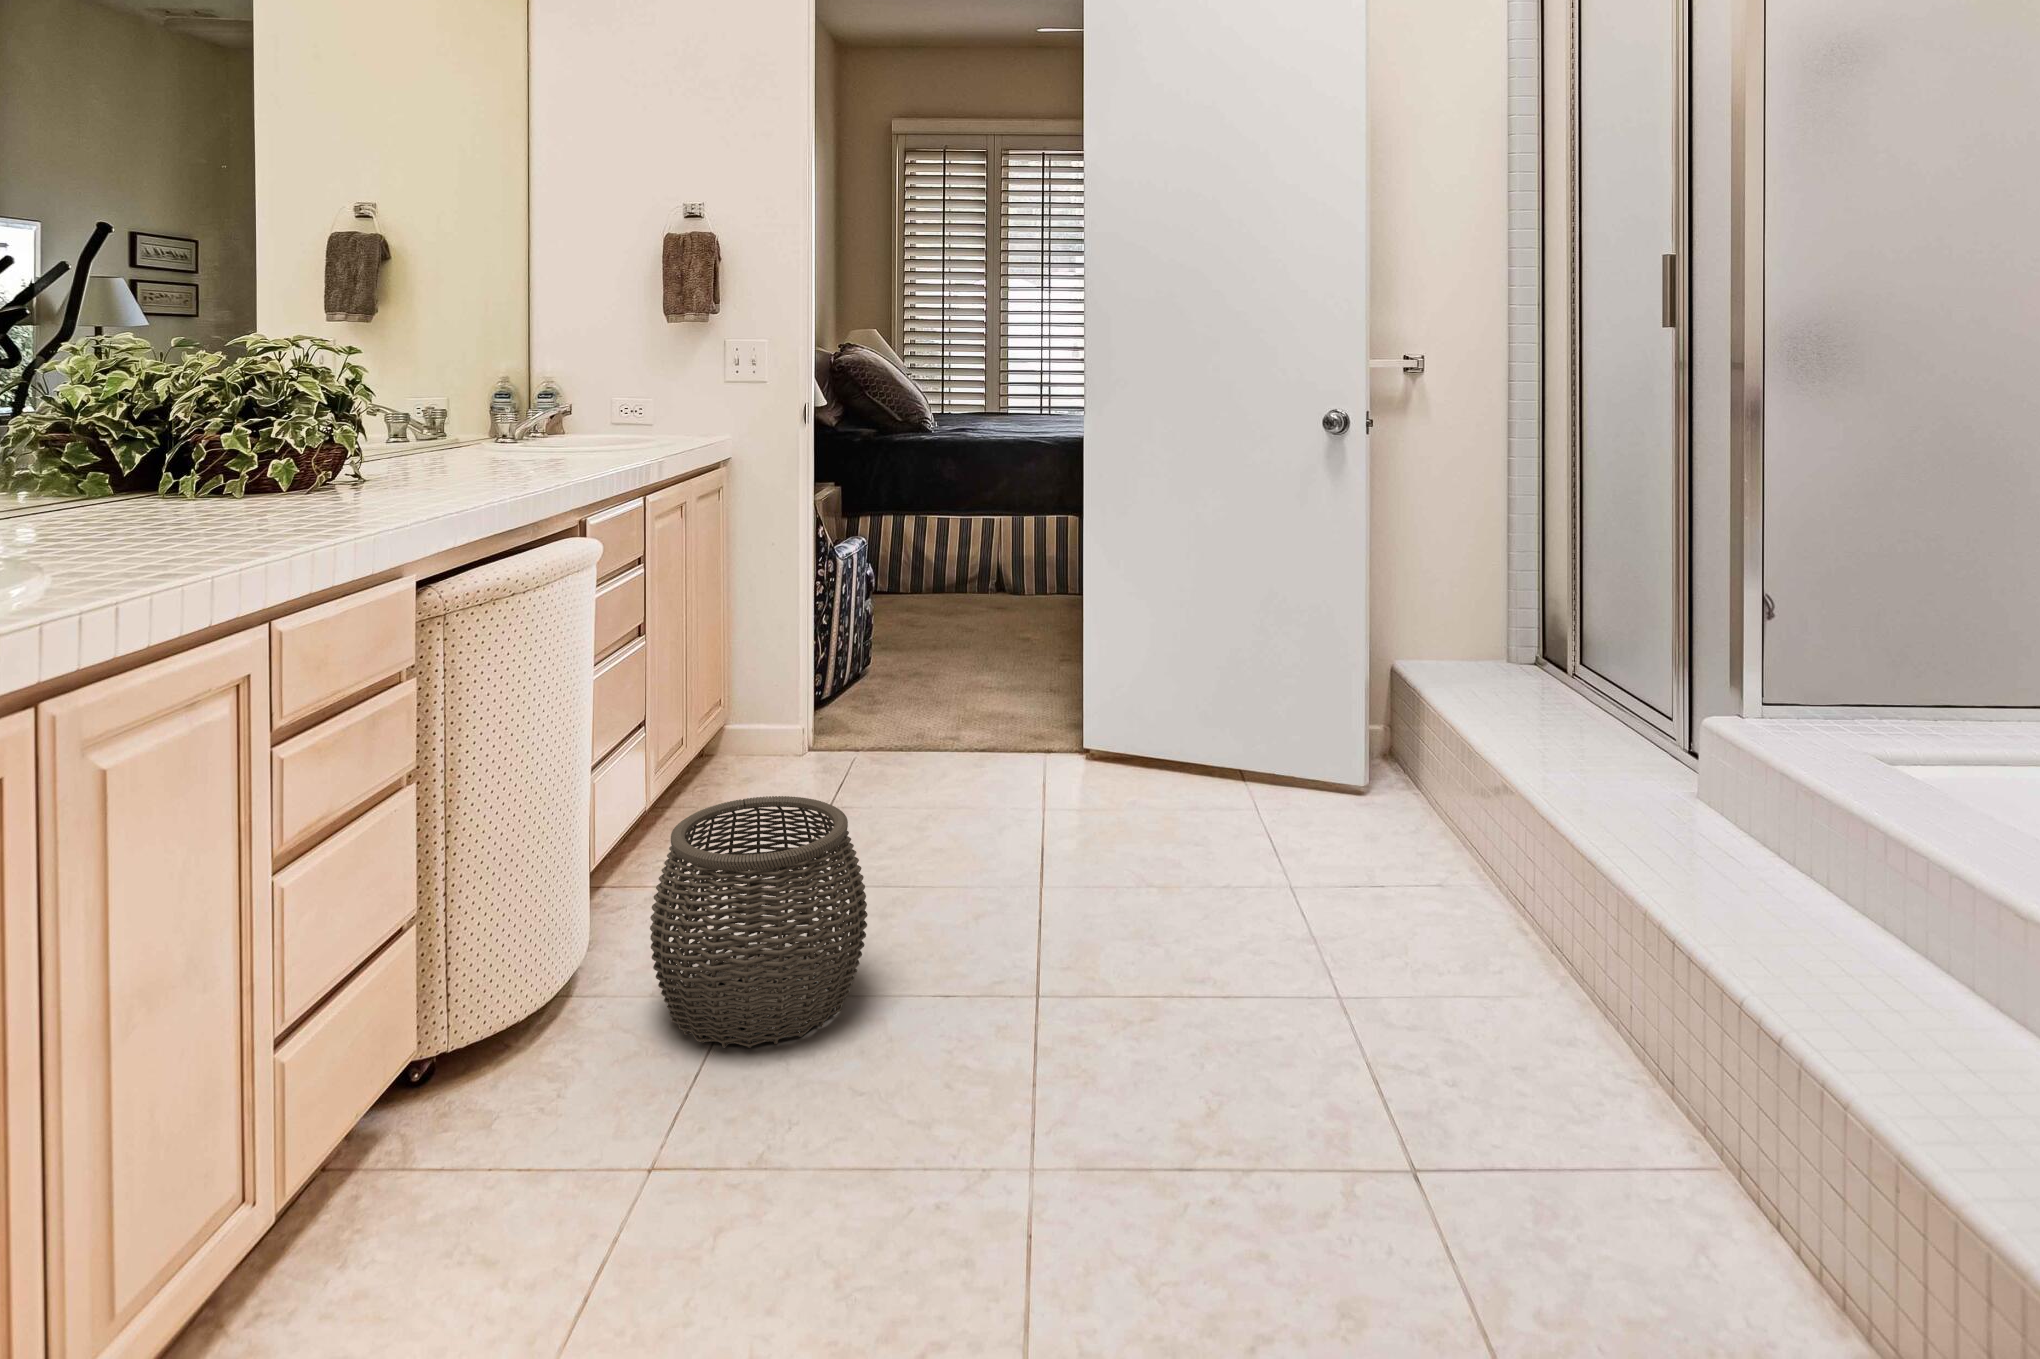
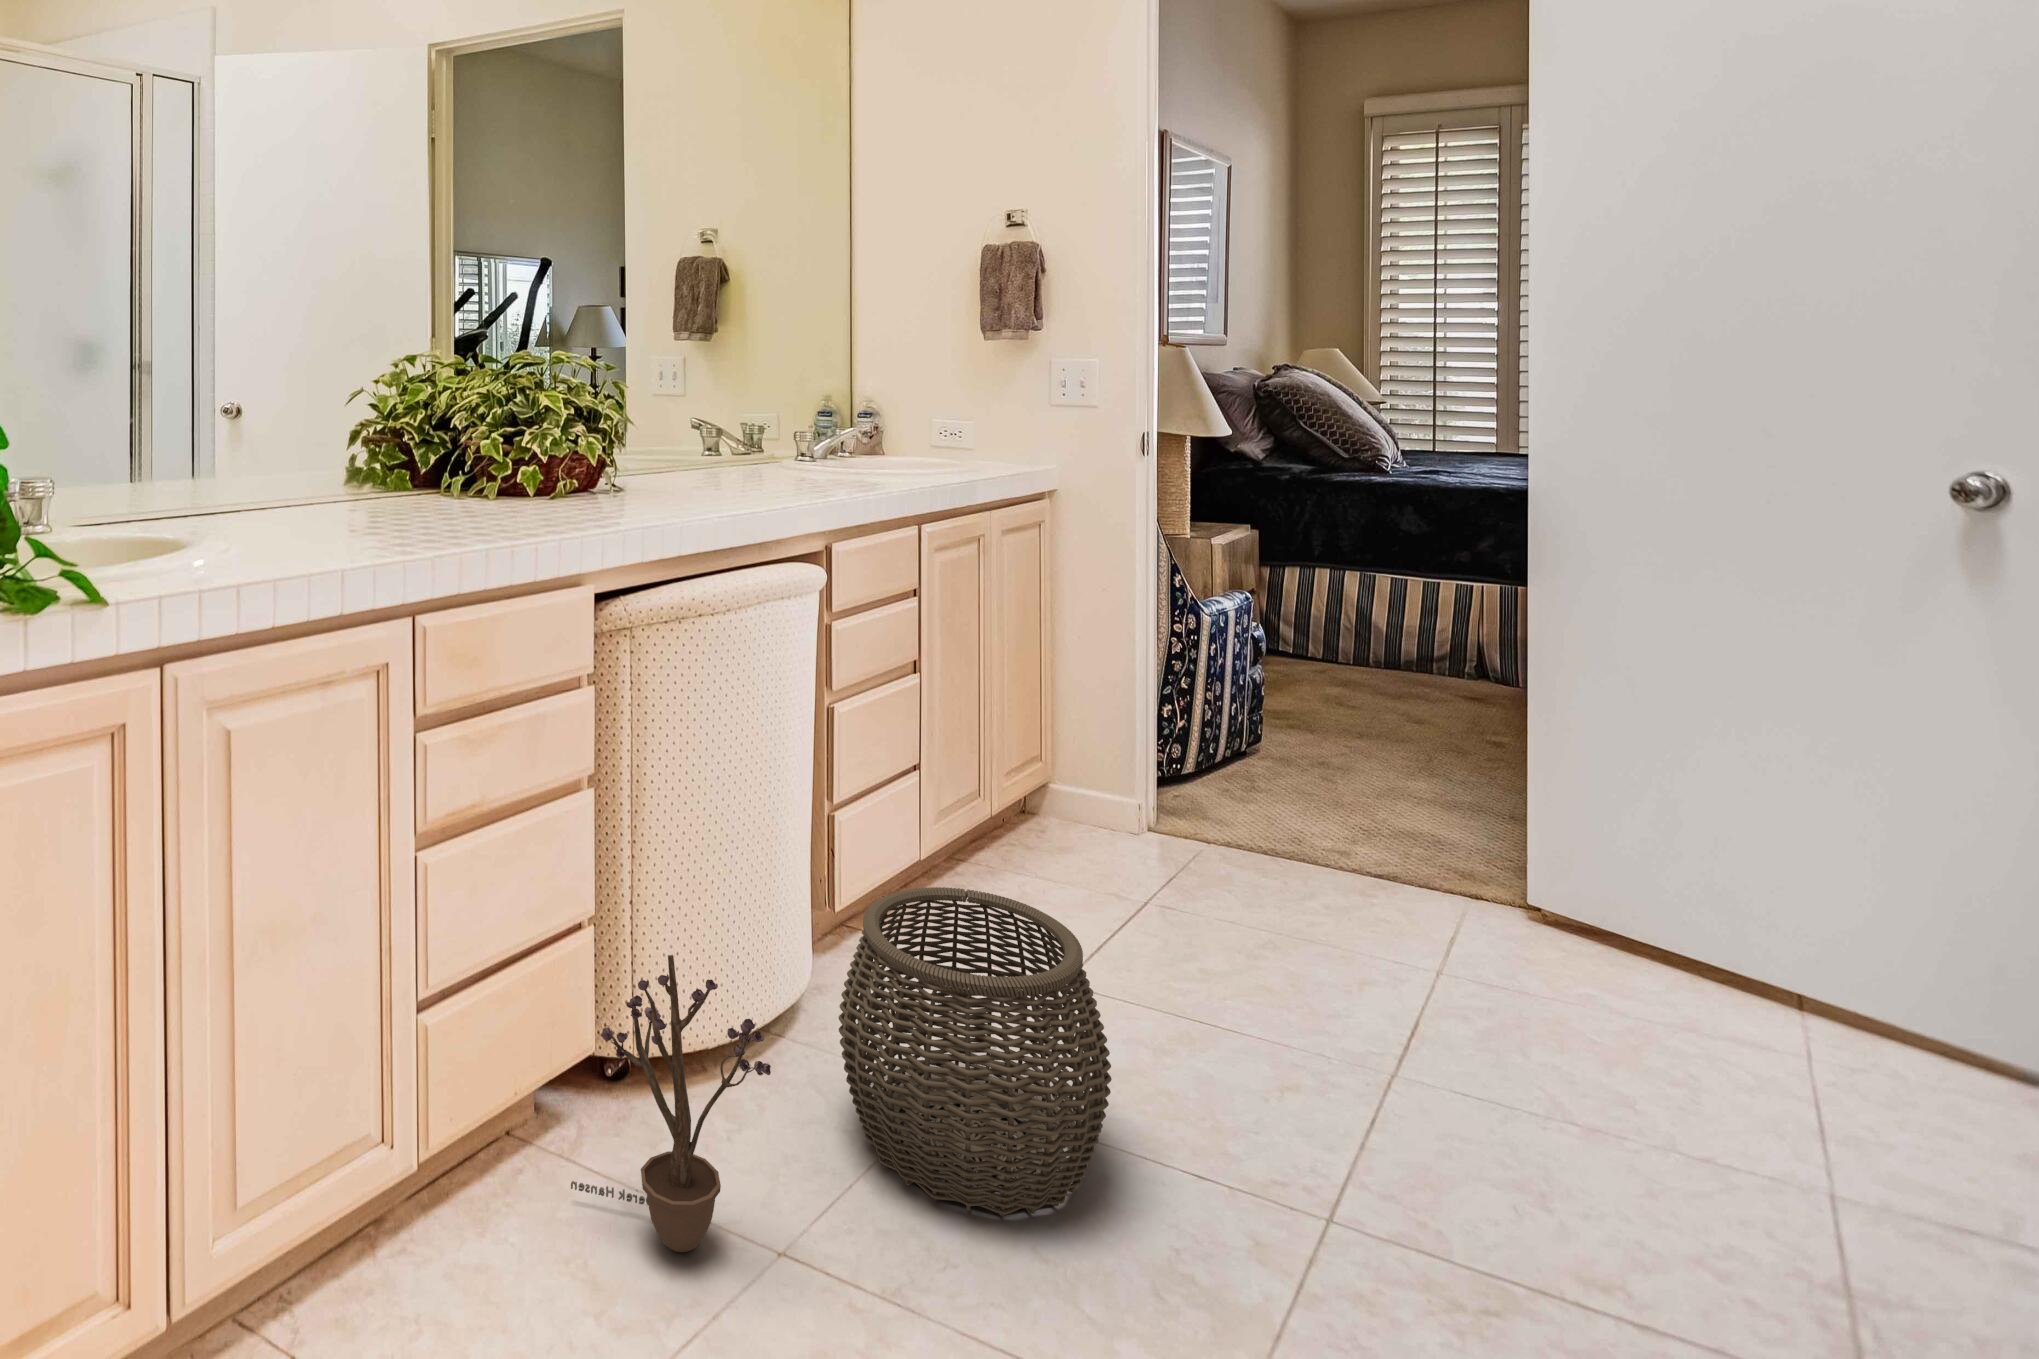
decorative plant: none [425,906,639,1178] -> present [571,955,771,1252]

